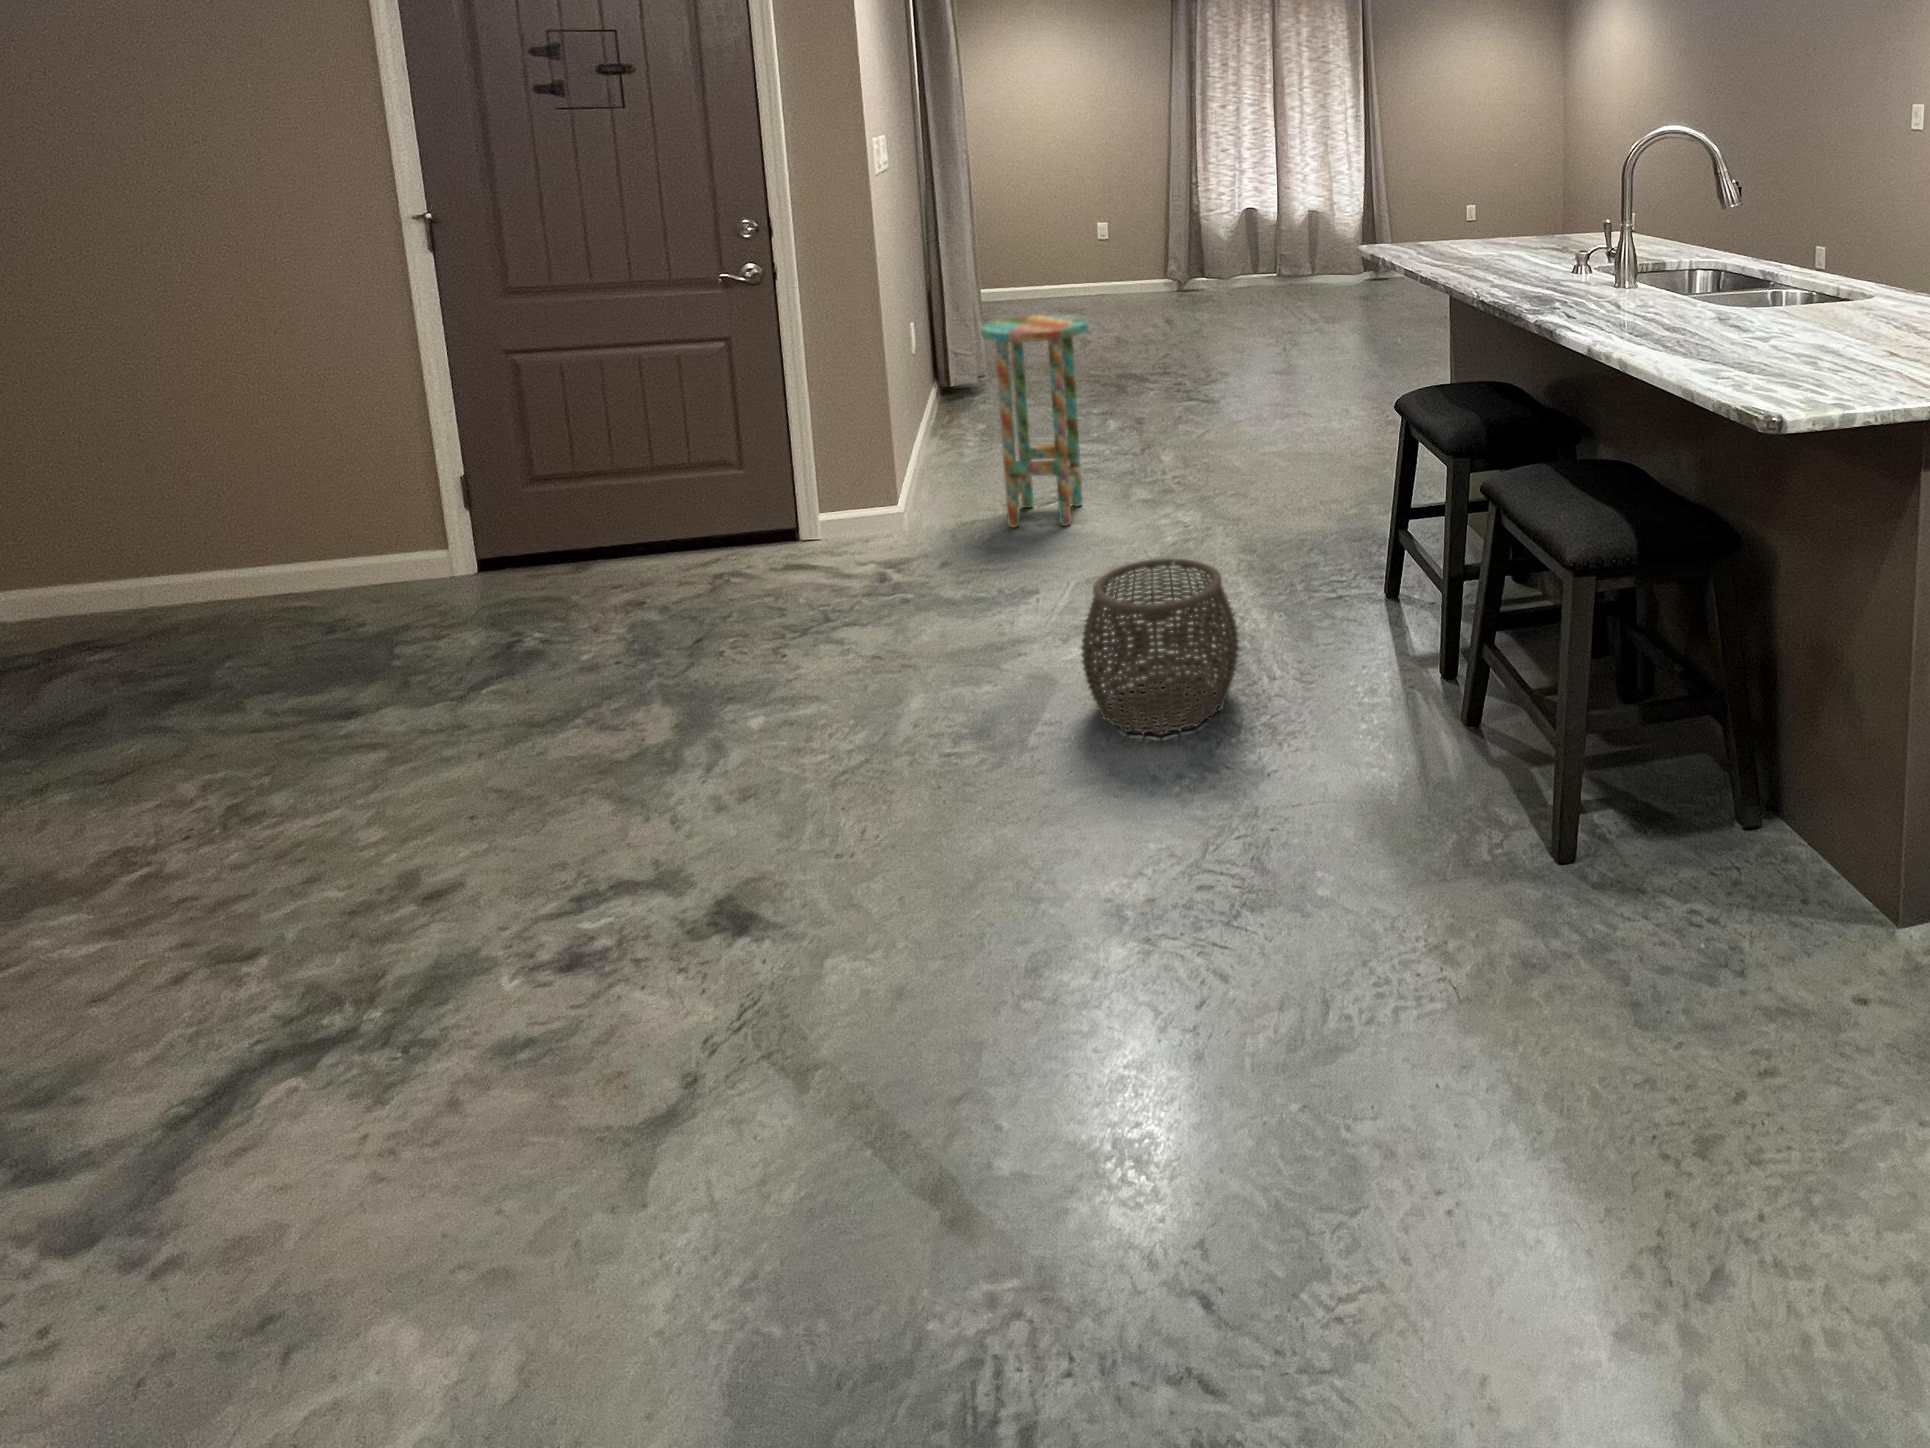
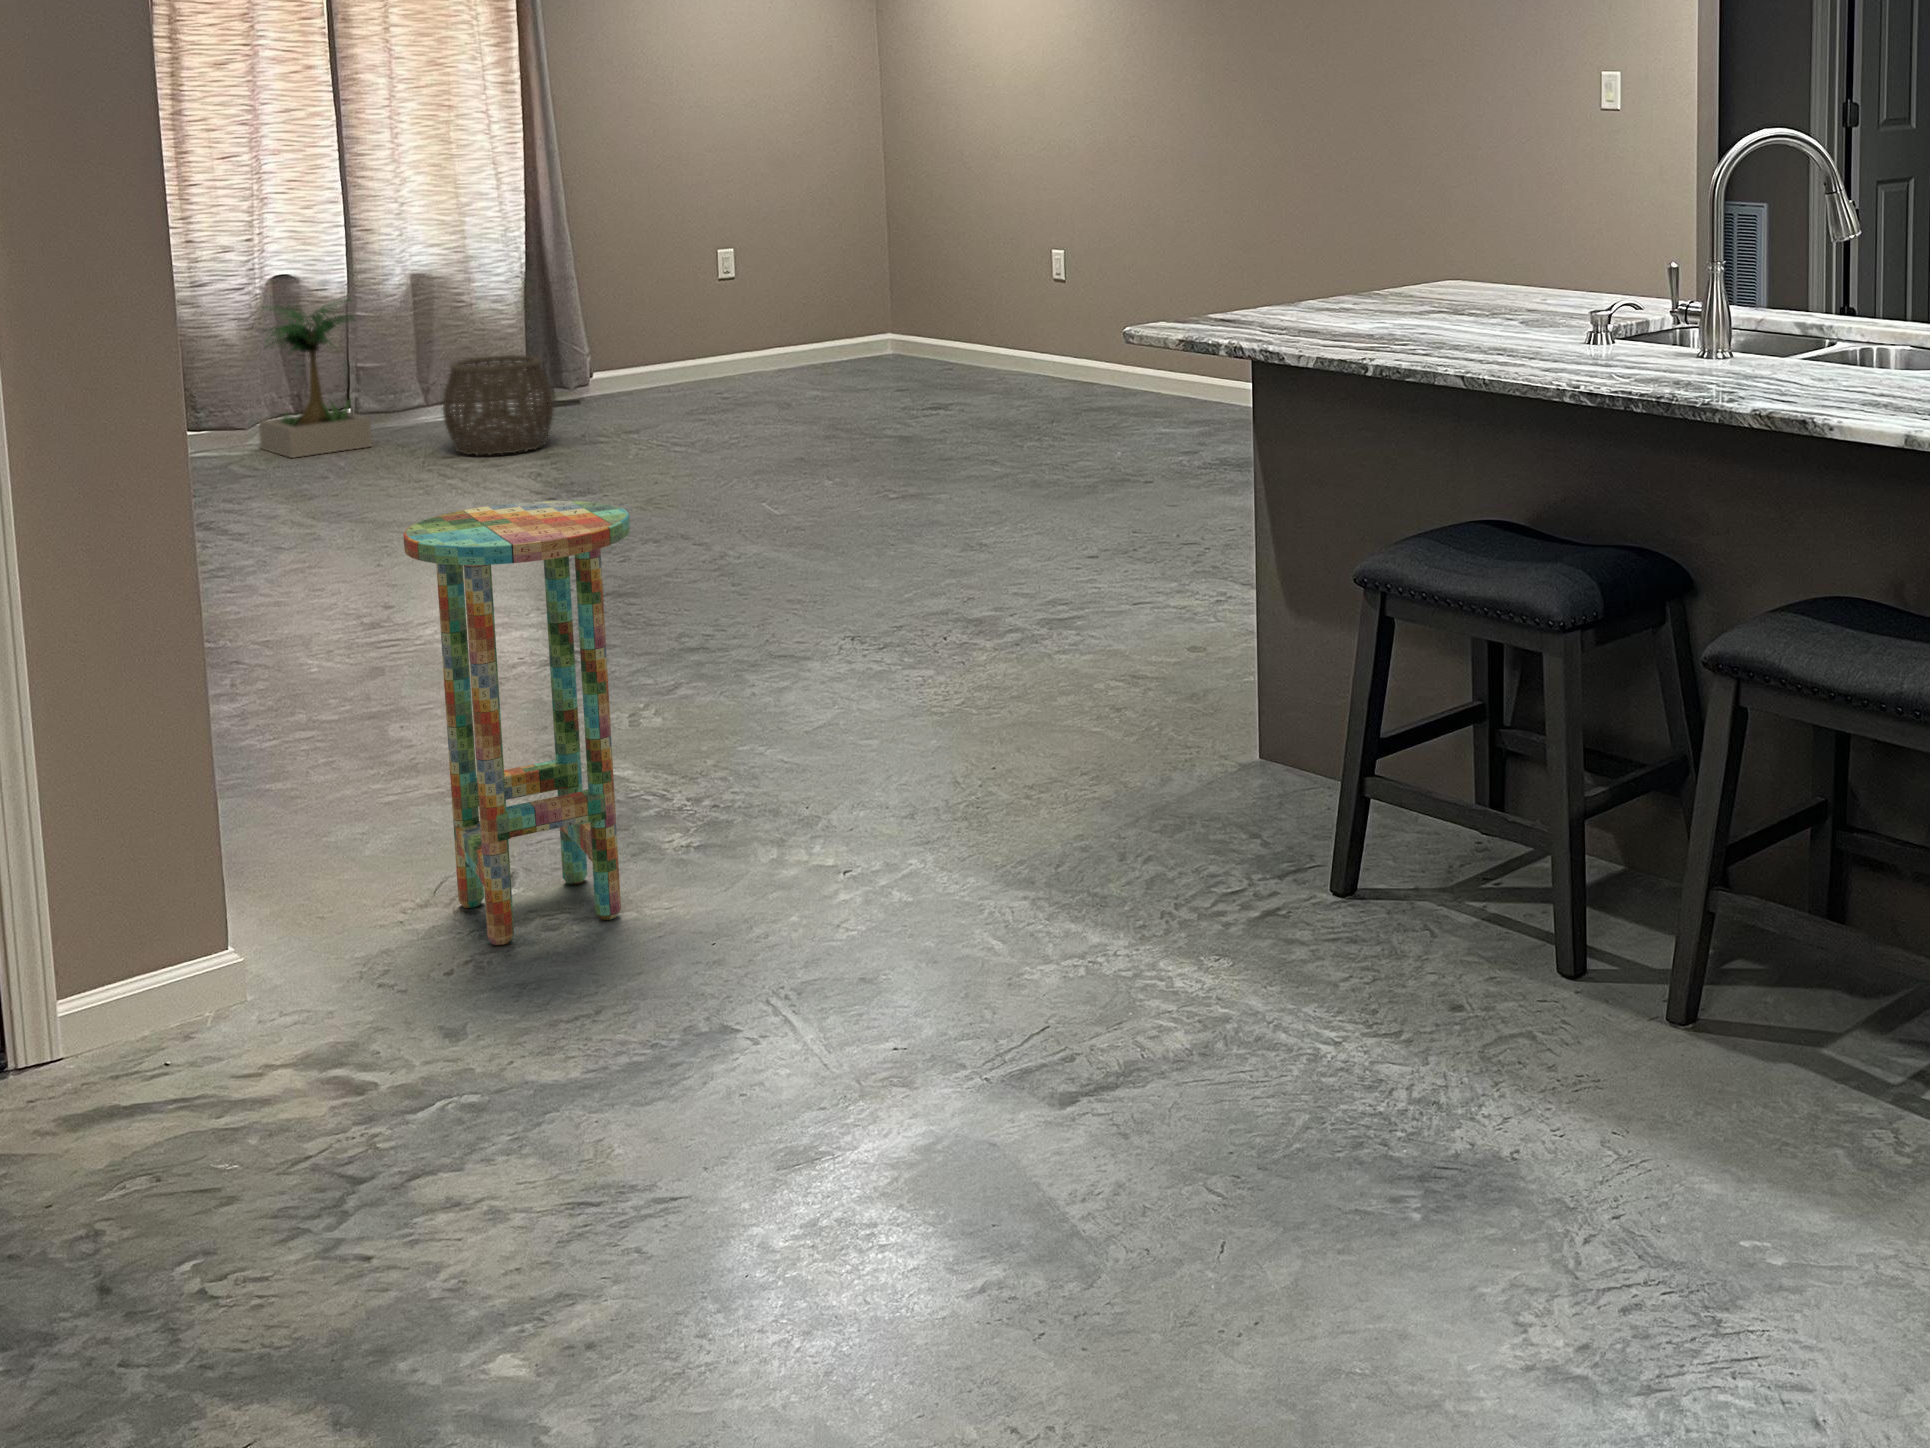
potted plant: none [1228,221,1282,295] -> present [259,299,372,458]
woven basket: present [1081,559,1239,734] -> present [443,355,554,456]

